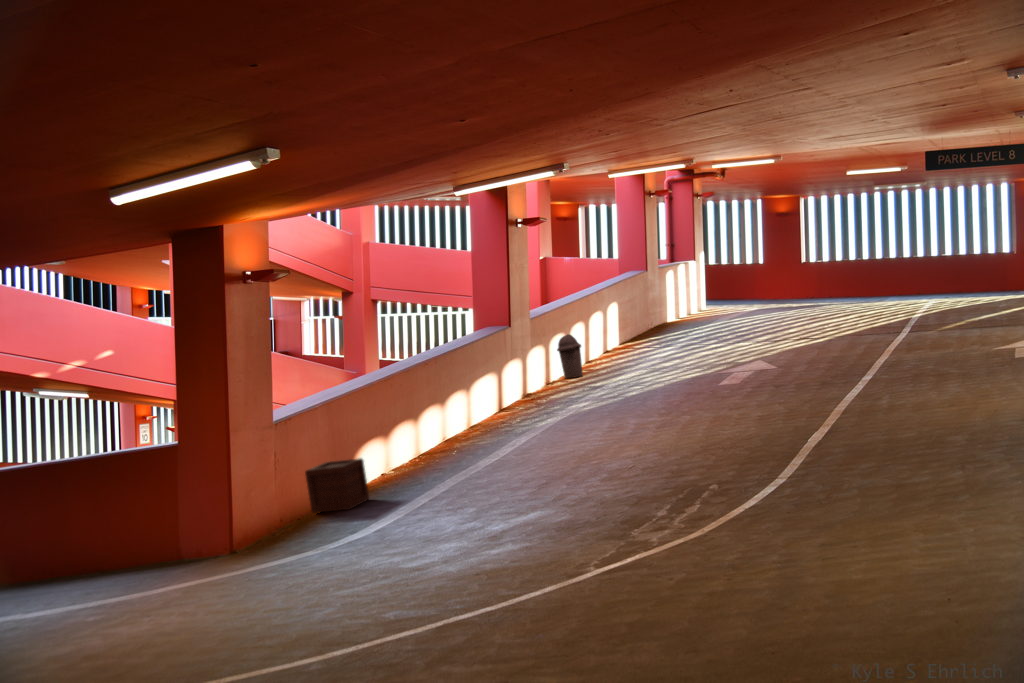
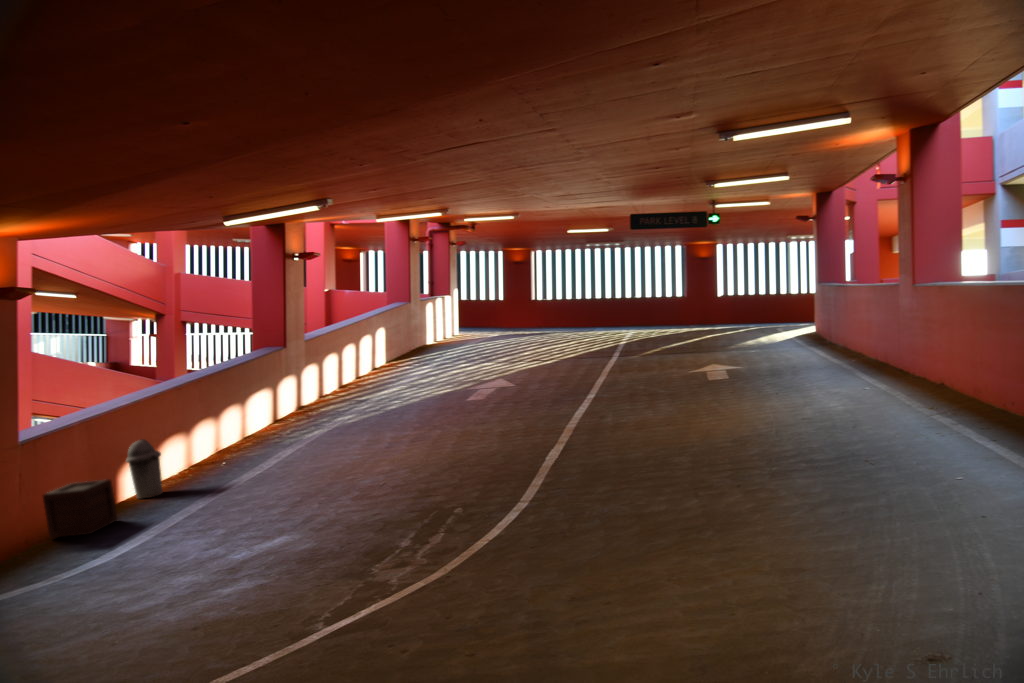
trash can: present [557,334,583,378] -> present [126,439,163,499]

